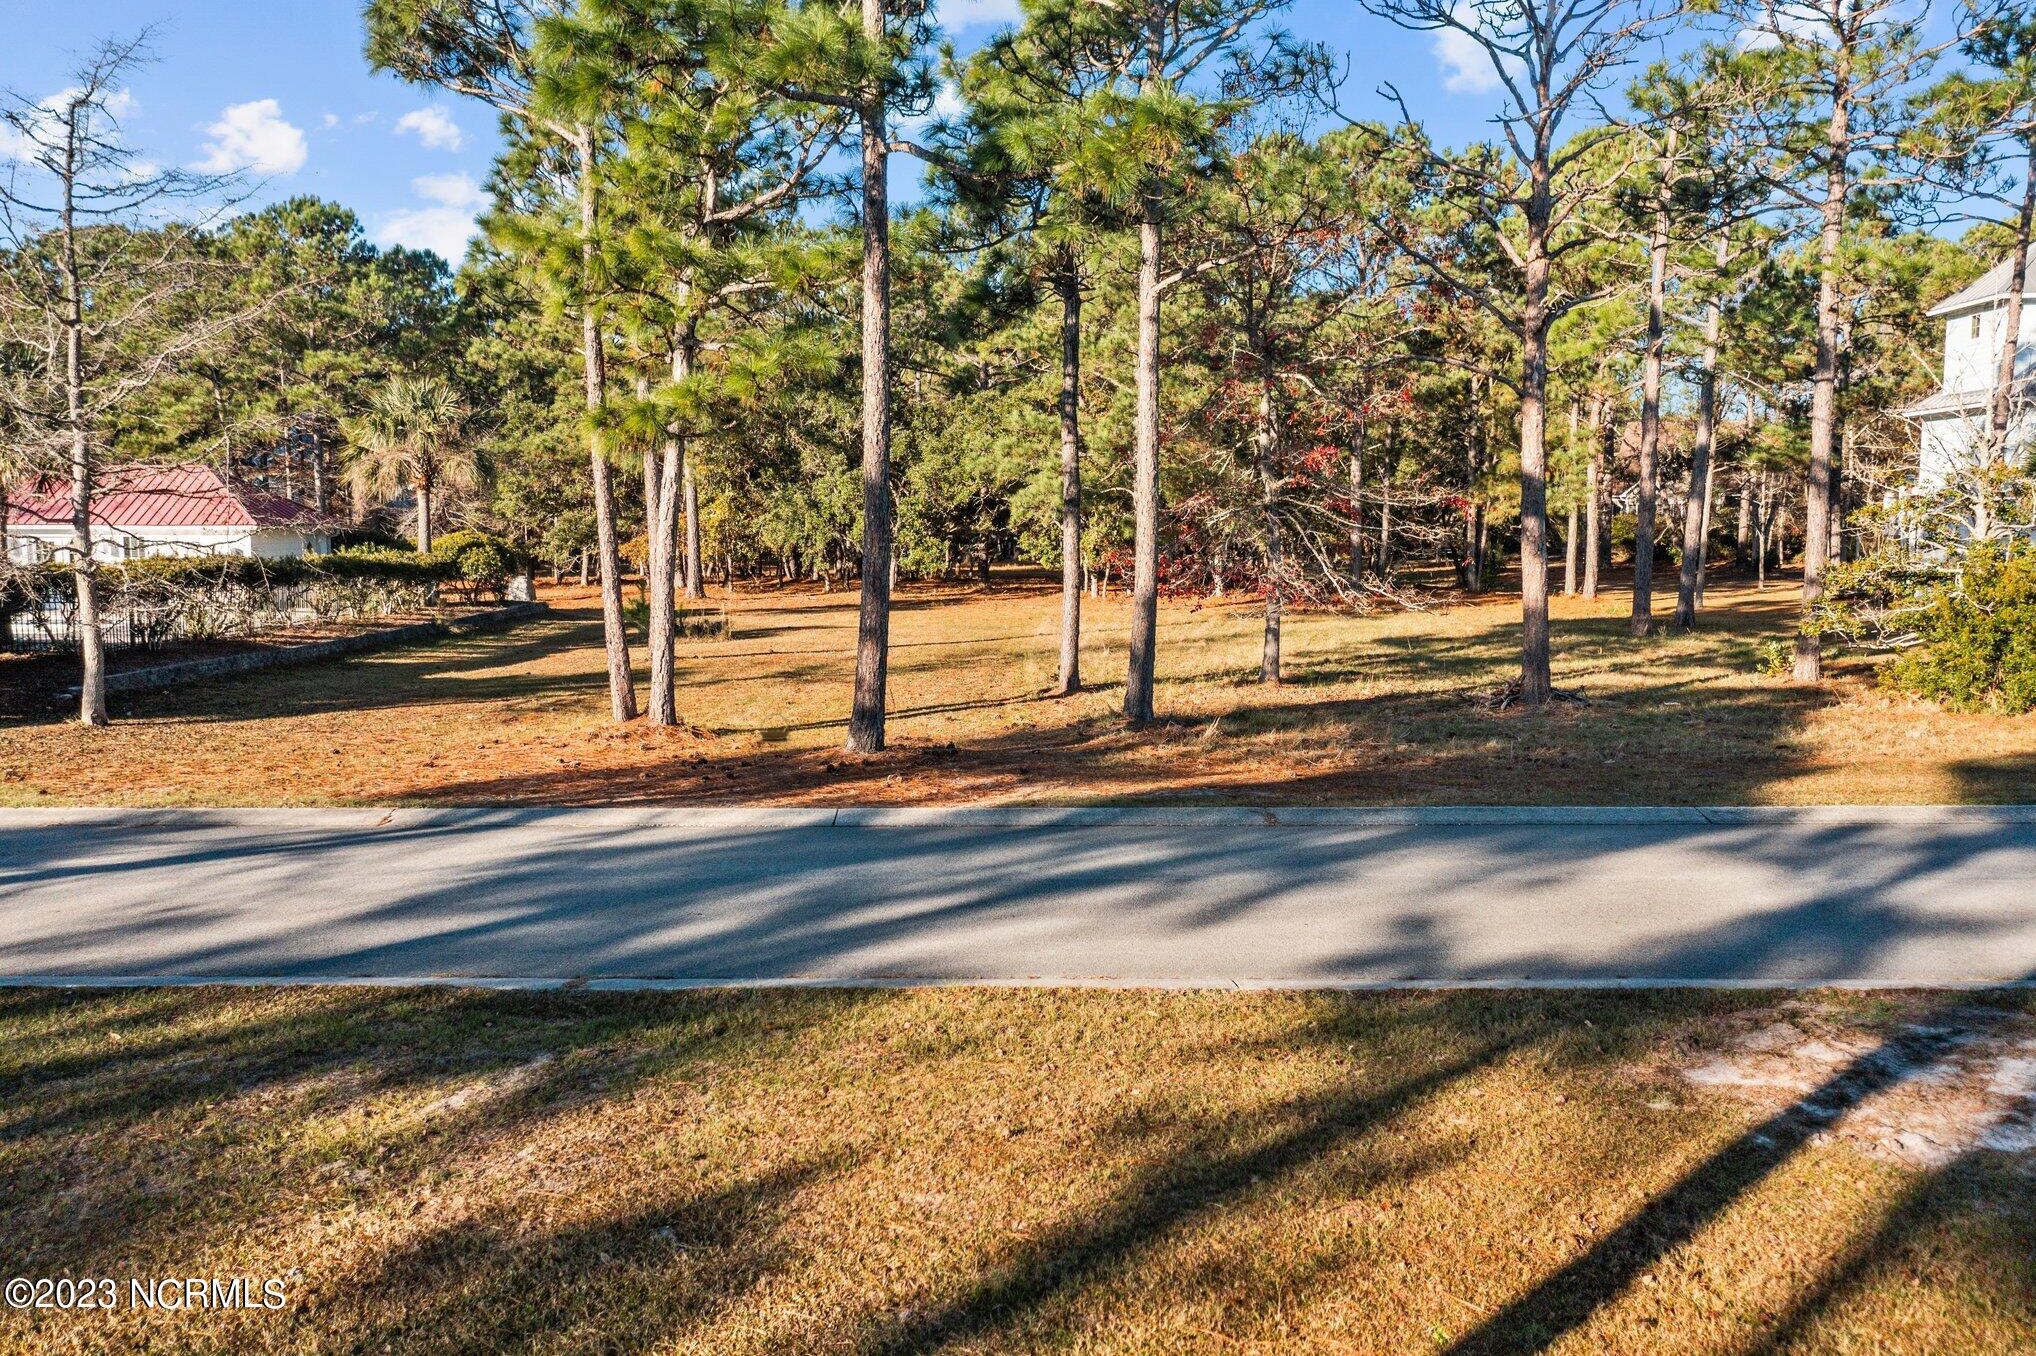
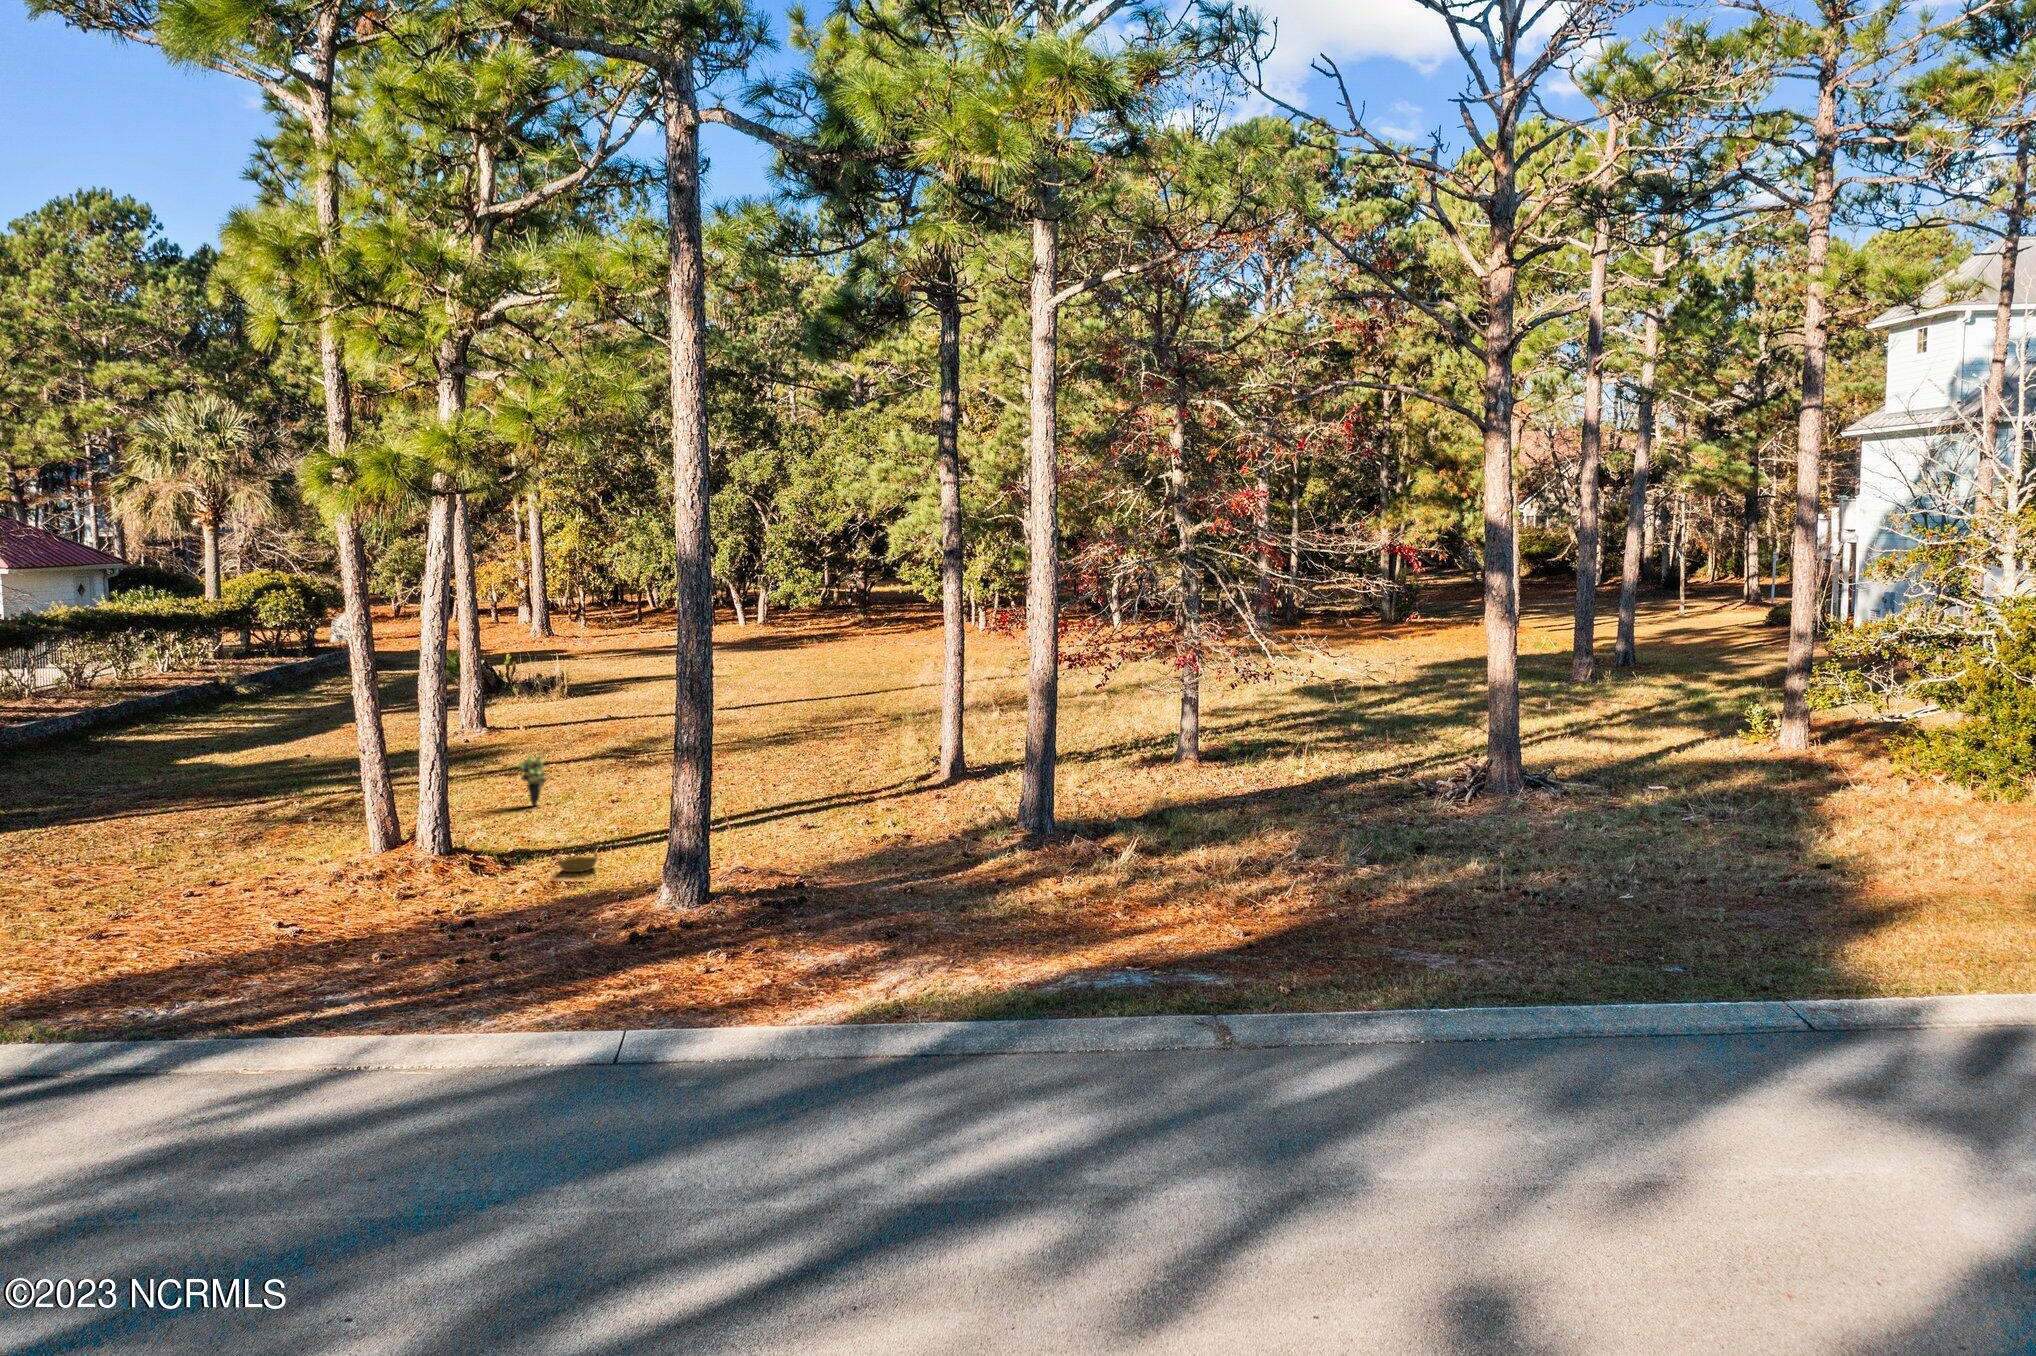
potted plant: none [715,663,739,705] -> present [519,755,547,807]

